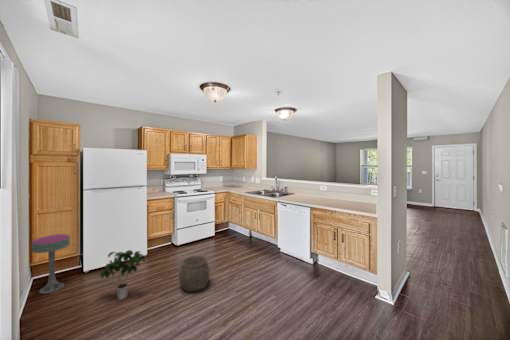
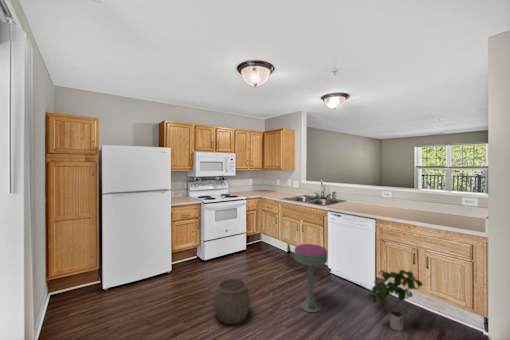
bar stool: present [32,234,70,294] -> present [295,244,327,312]
potted plant: present [99,250,145,300] -> present [368,270,422,331]

